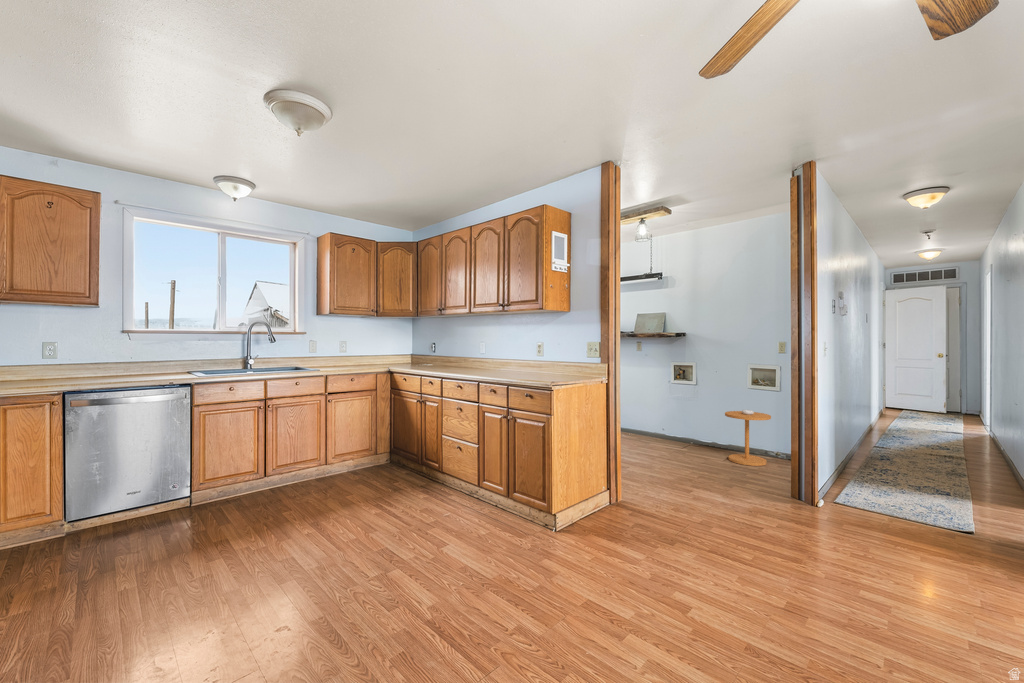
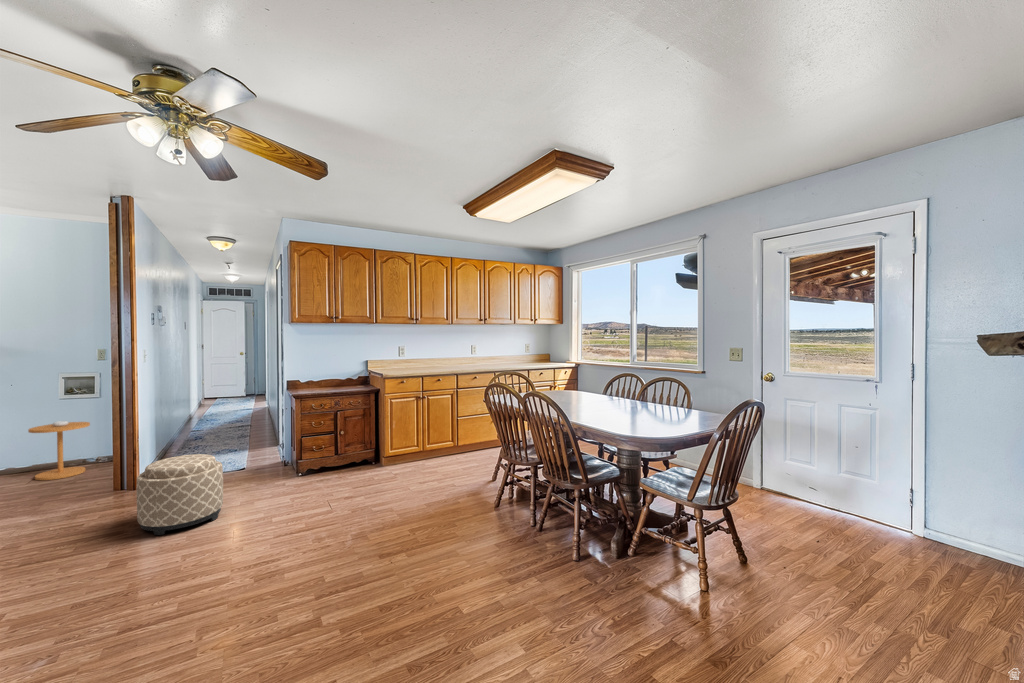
ottoman: none [818,486,948,613] -> present [137,454,223,535]

